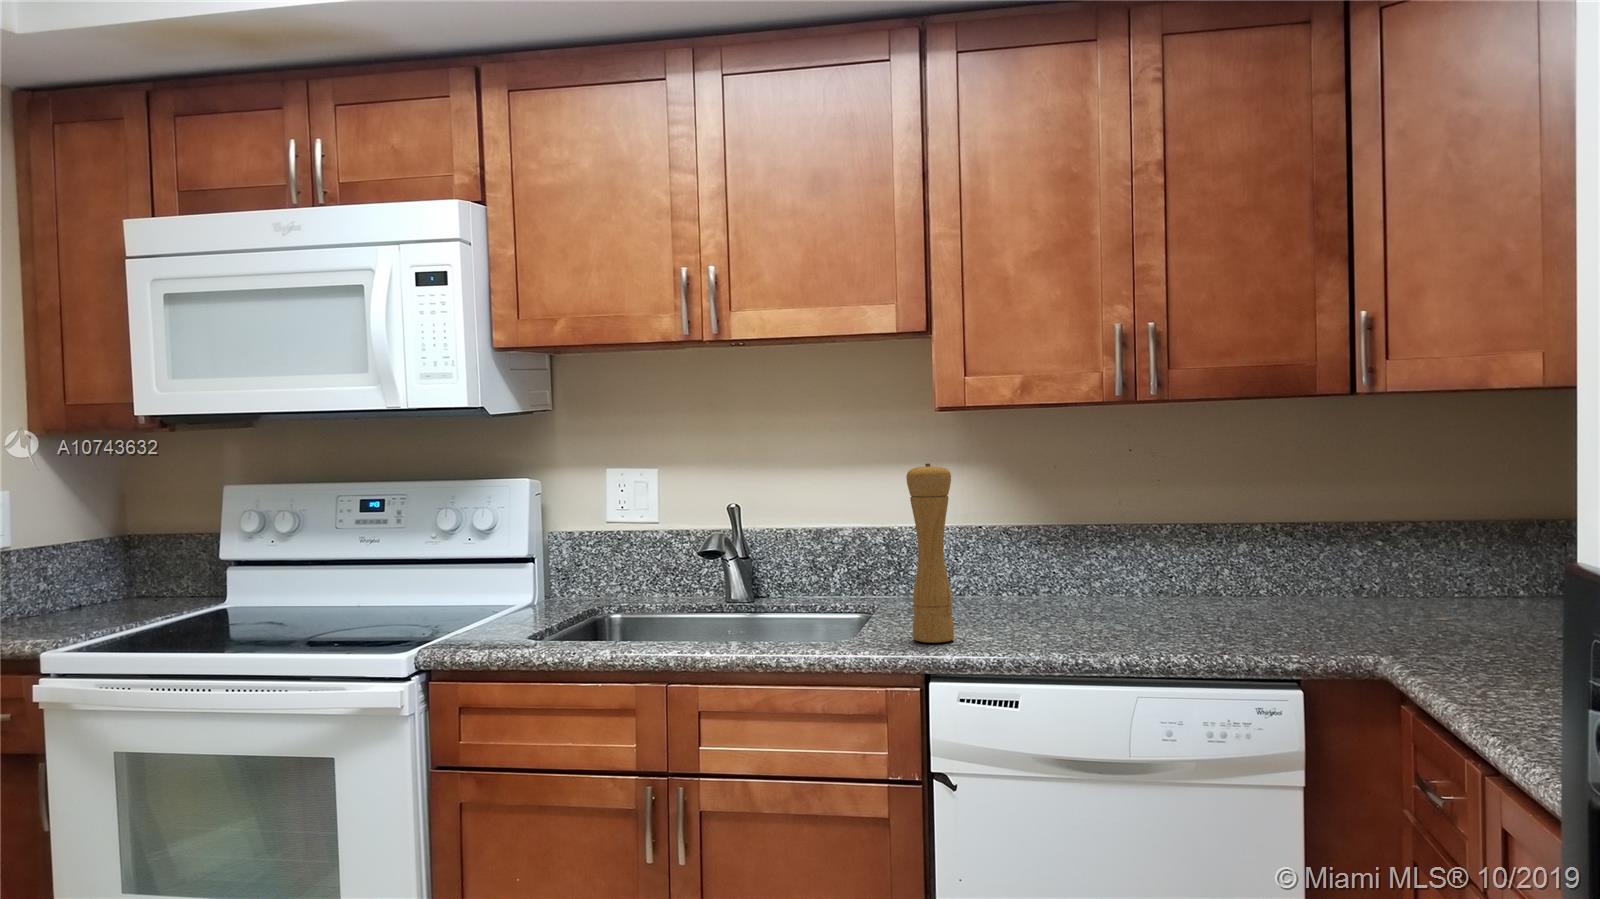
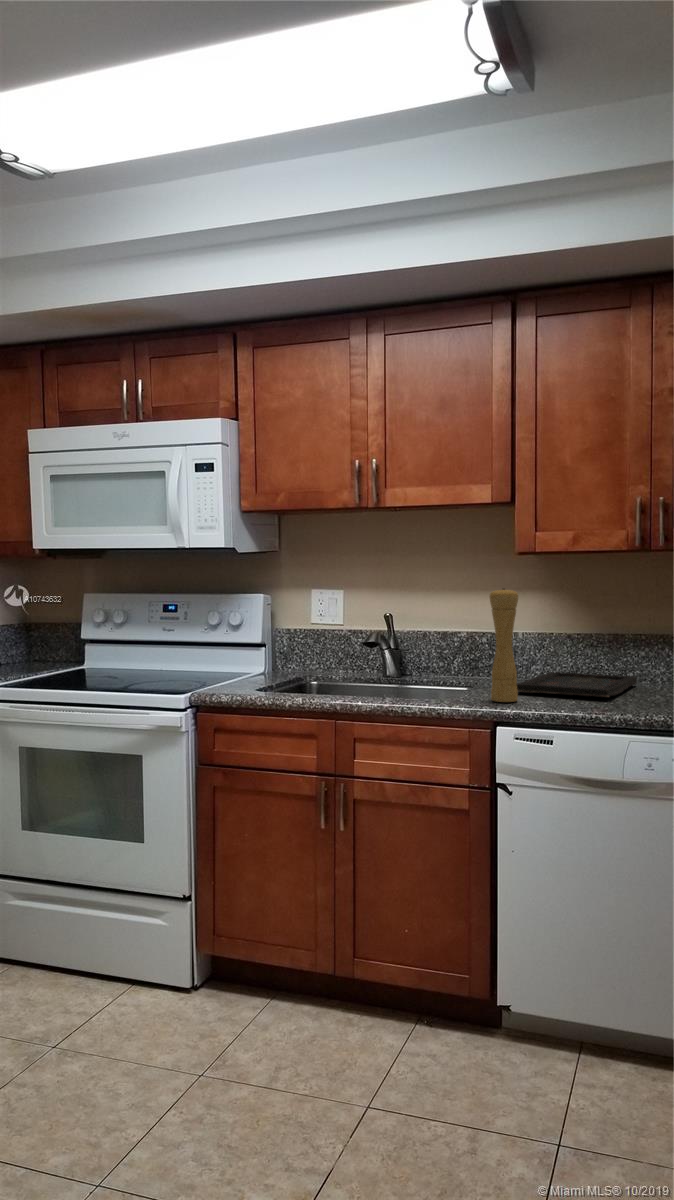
tray: none [940,586,1108,626] -> present [516,672,637,697]

